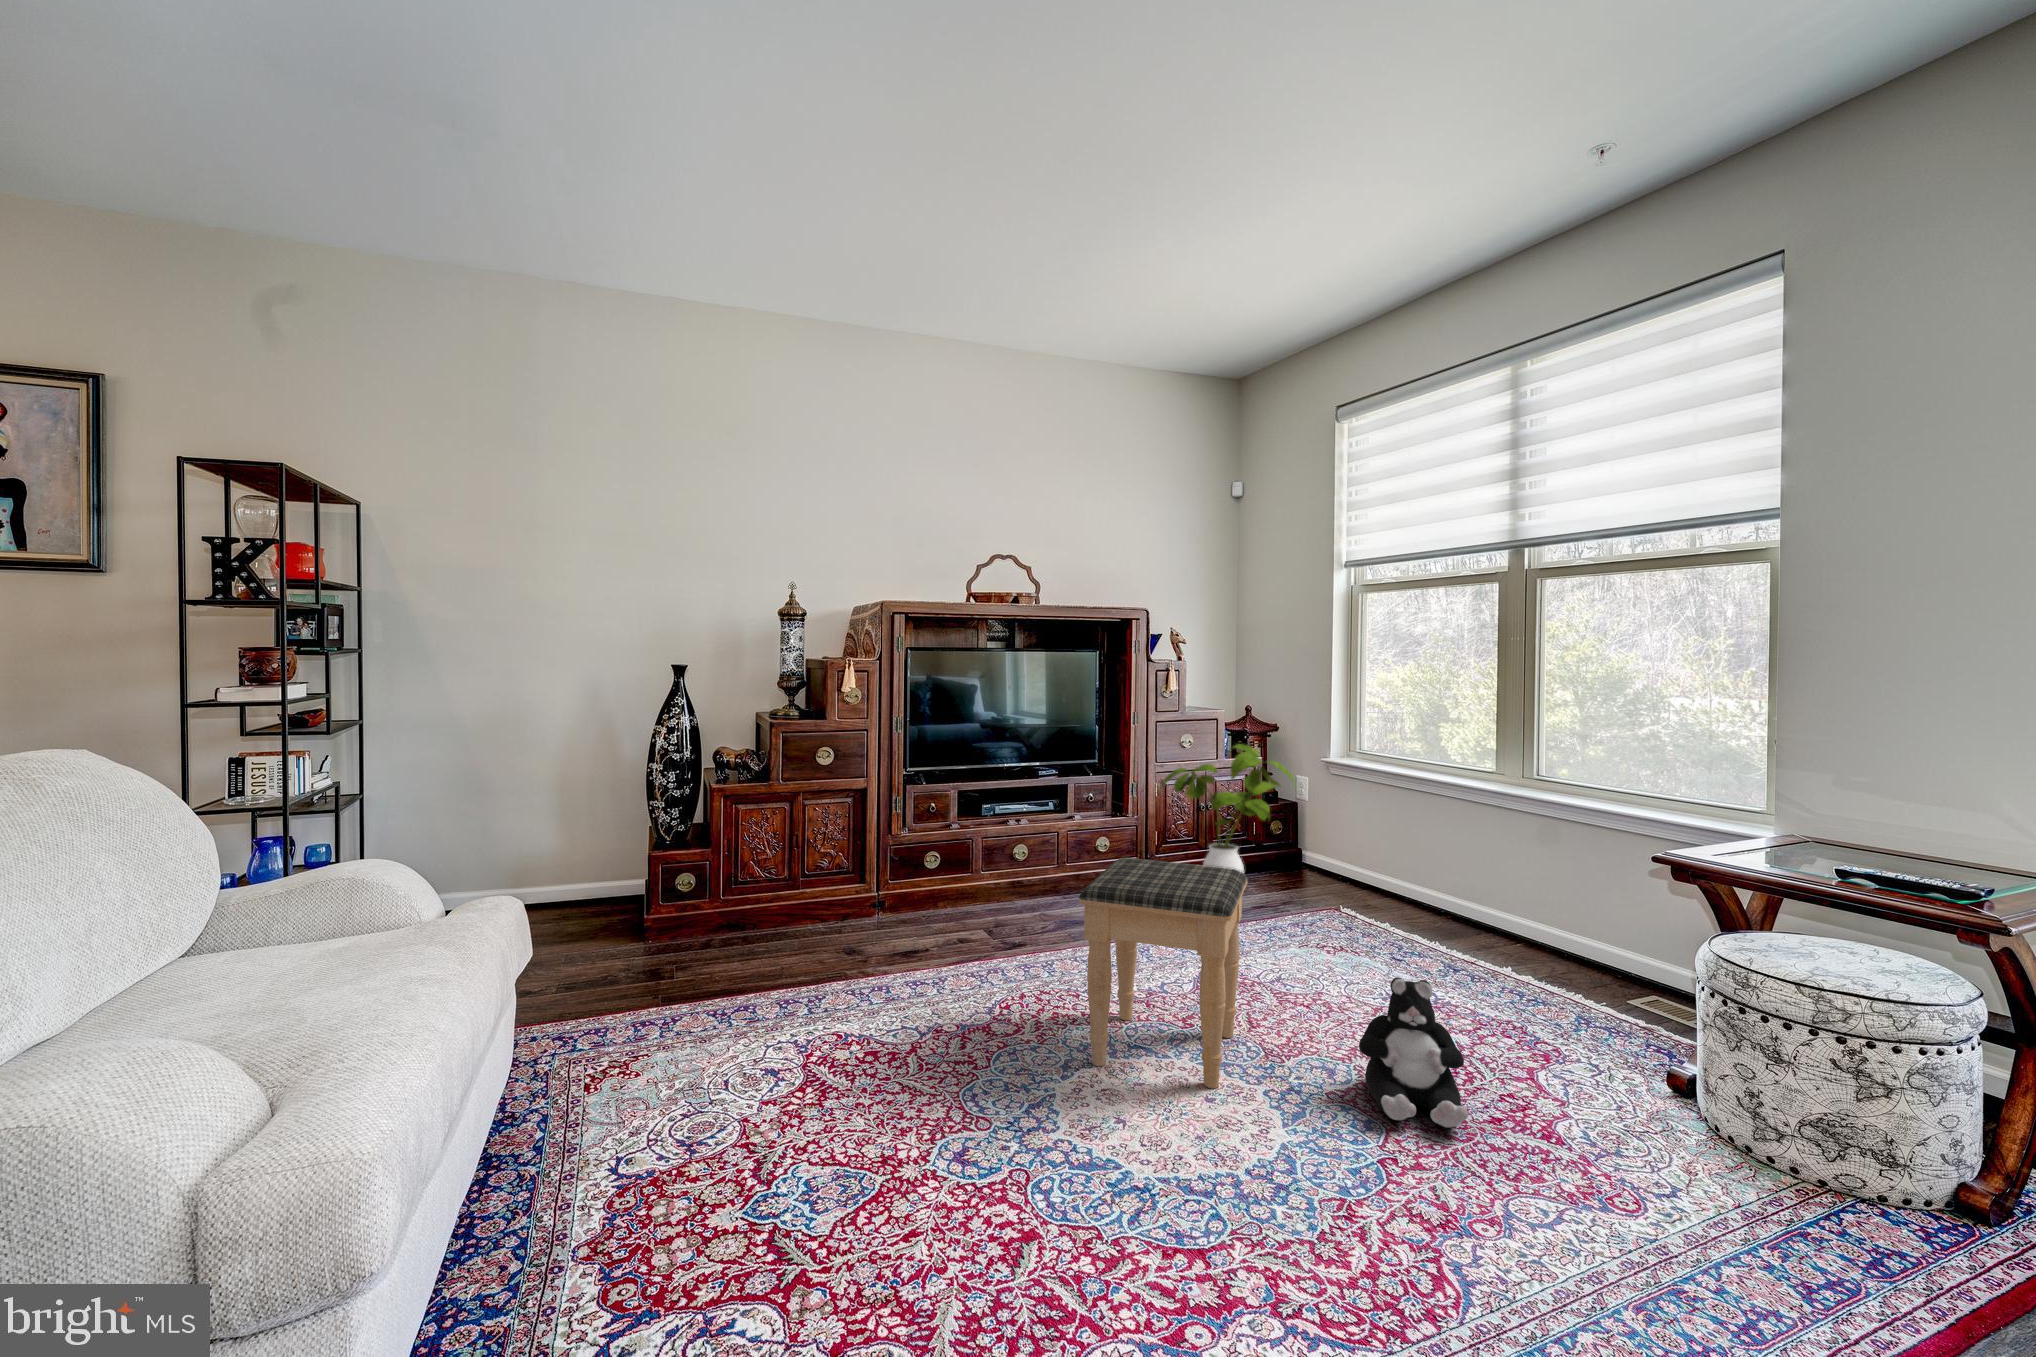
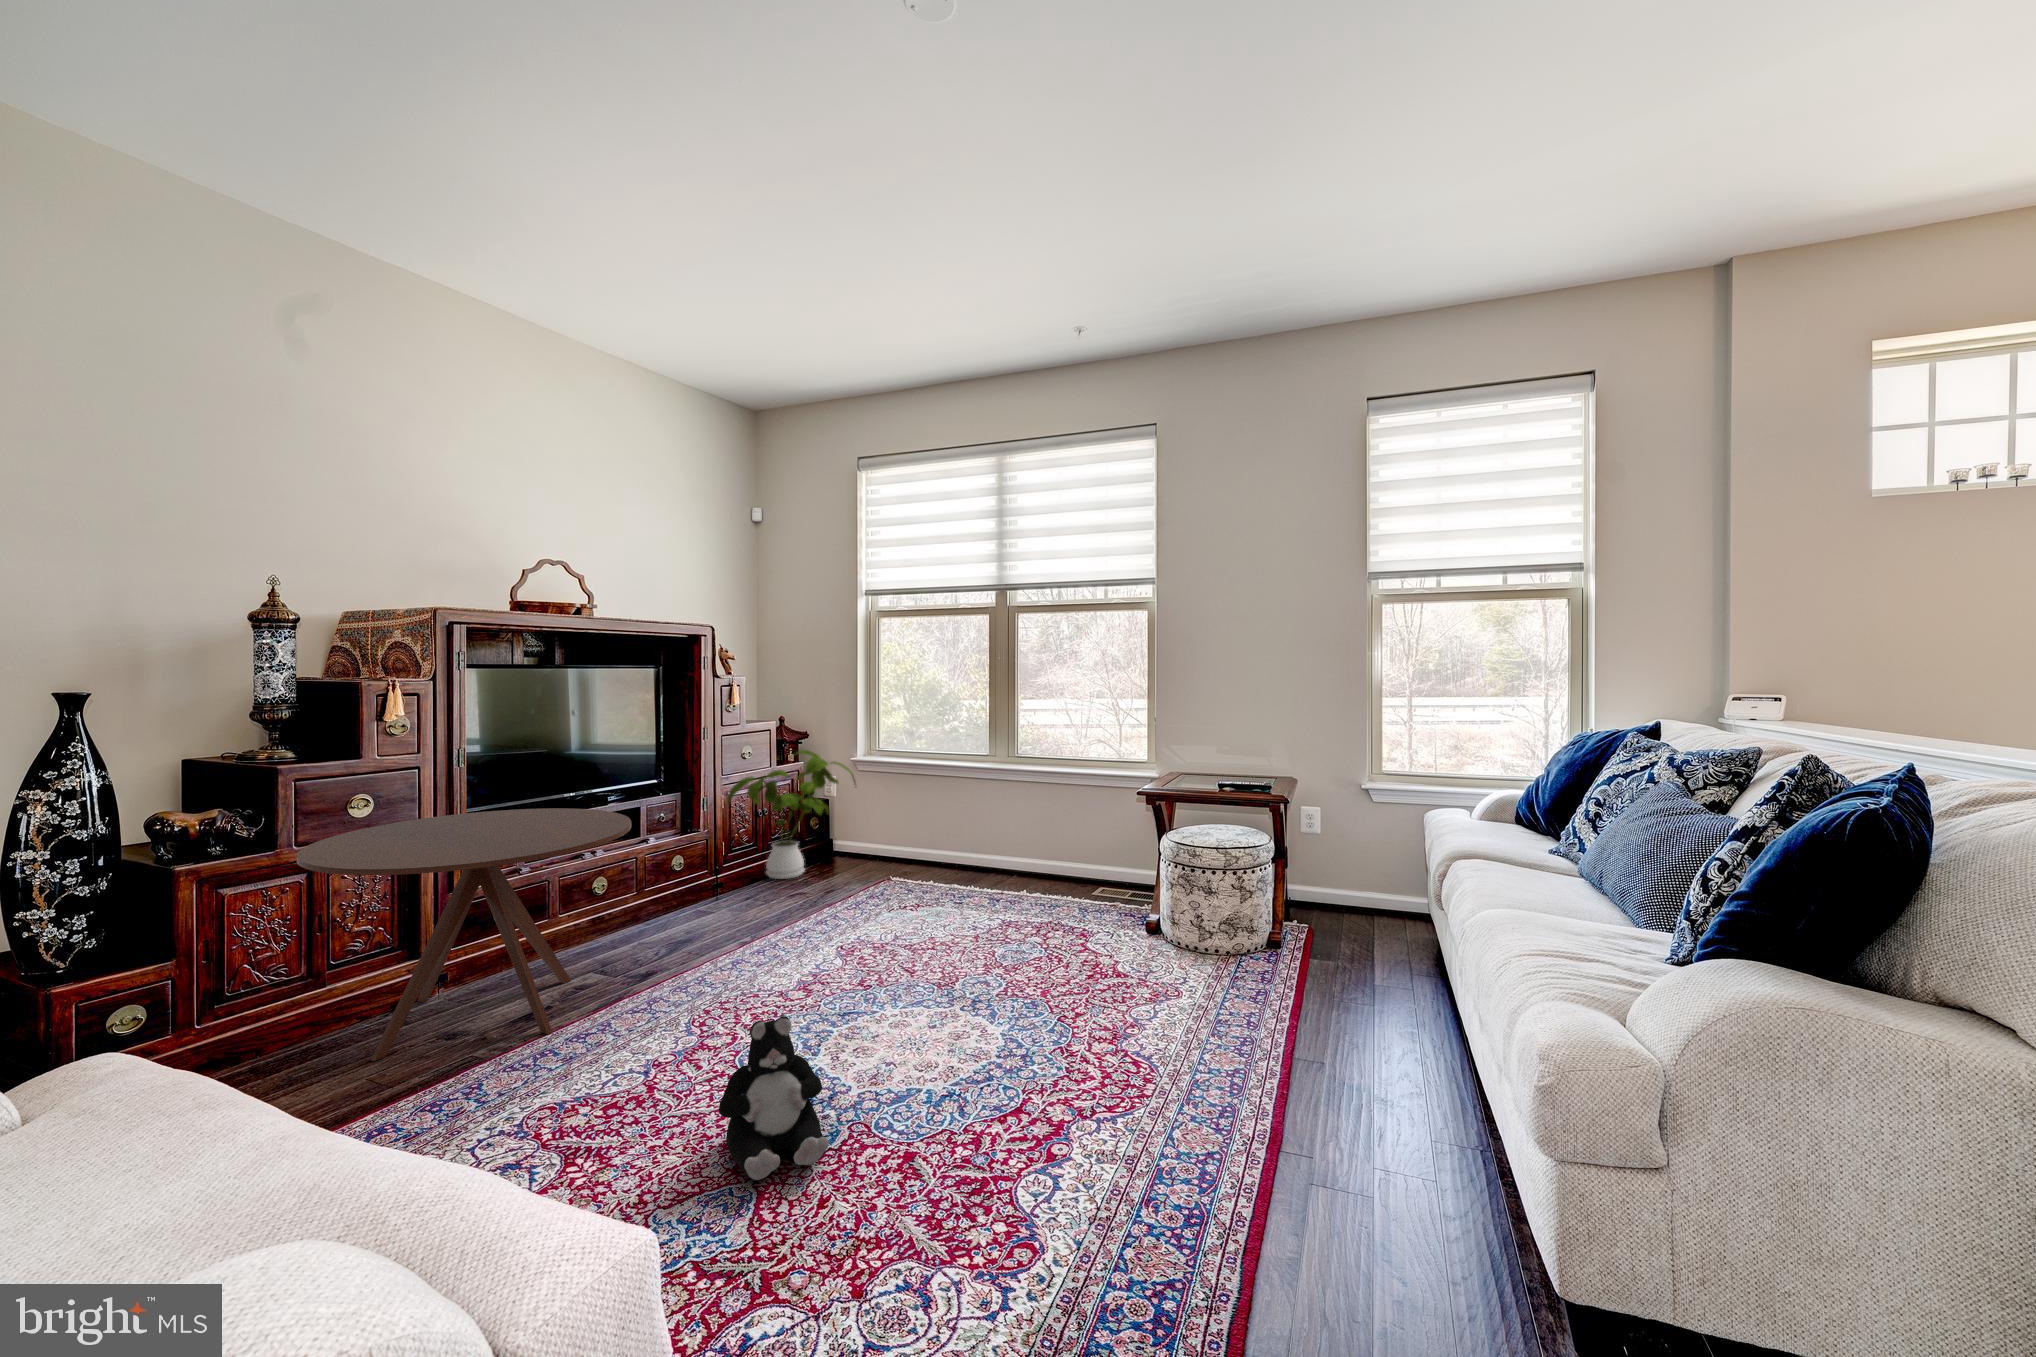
round table: none [754,771,993,974] -> present [297,808,631,1061]
footstool: present [1079,858,1247,1088] -> none [802,847,944,1036]
plush toy: present [1359,977,1468,1128] -> present [719,1016,829,1180]

